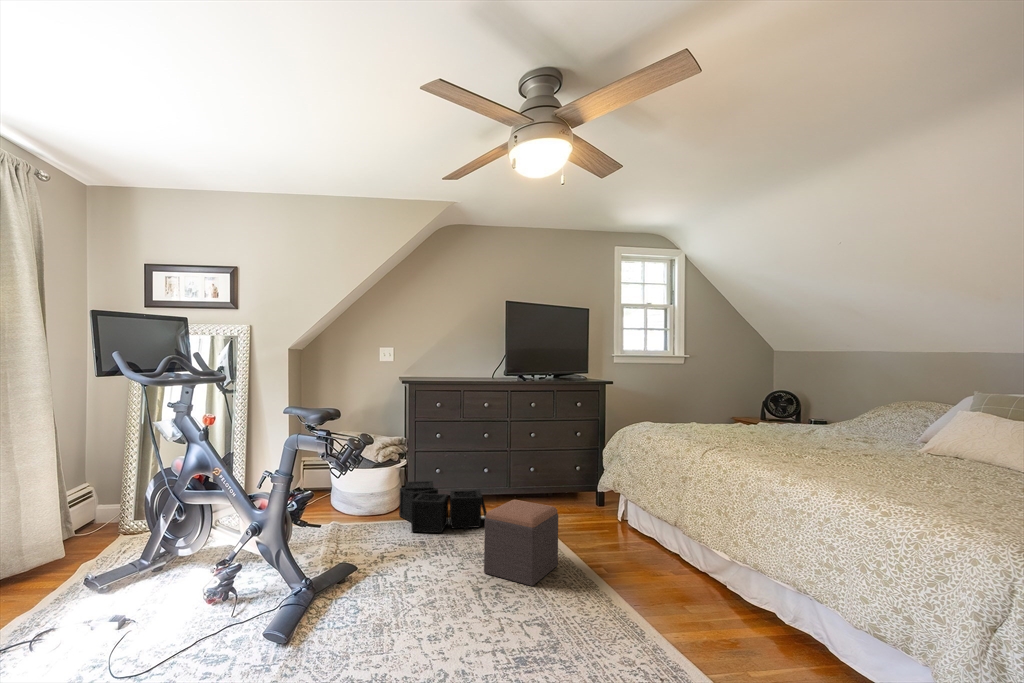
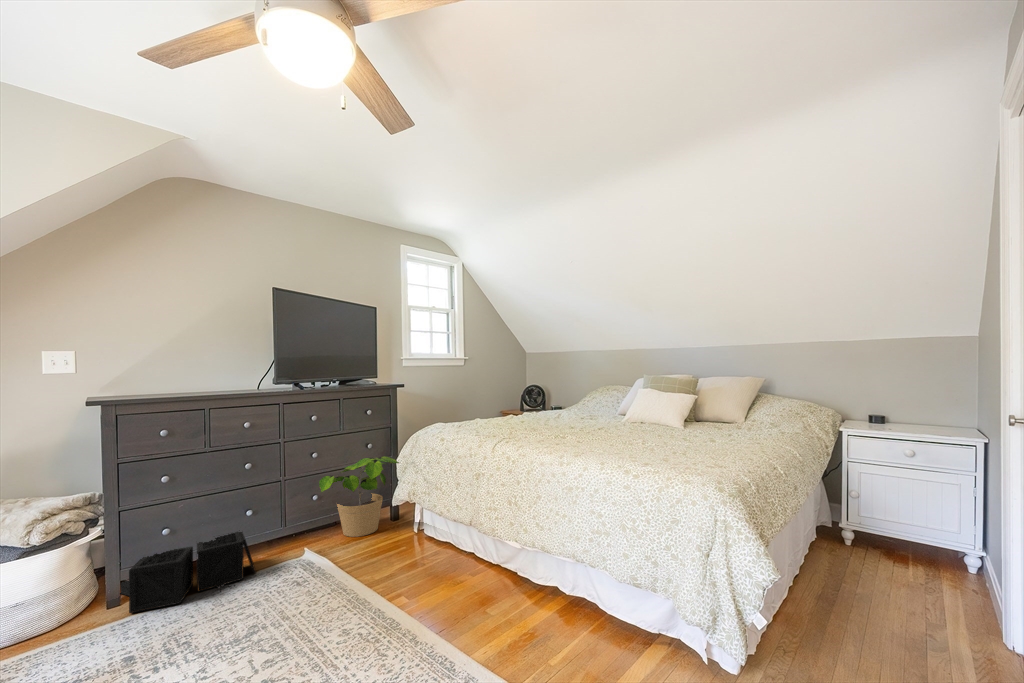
potted plant: none [537,446,606,515] -> present [319,457,399,537]
footstool: present [484,499,558,586] -> none [243,539,349,653]

